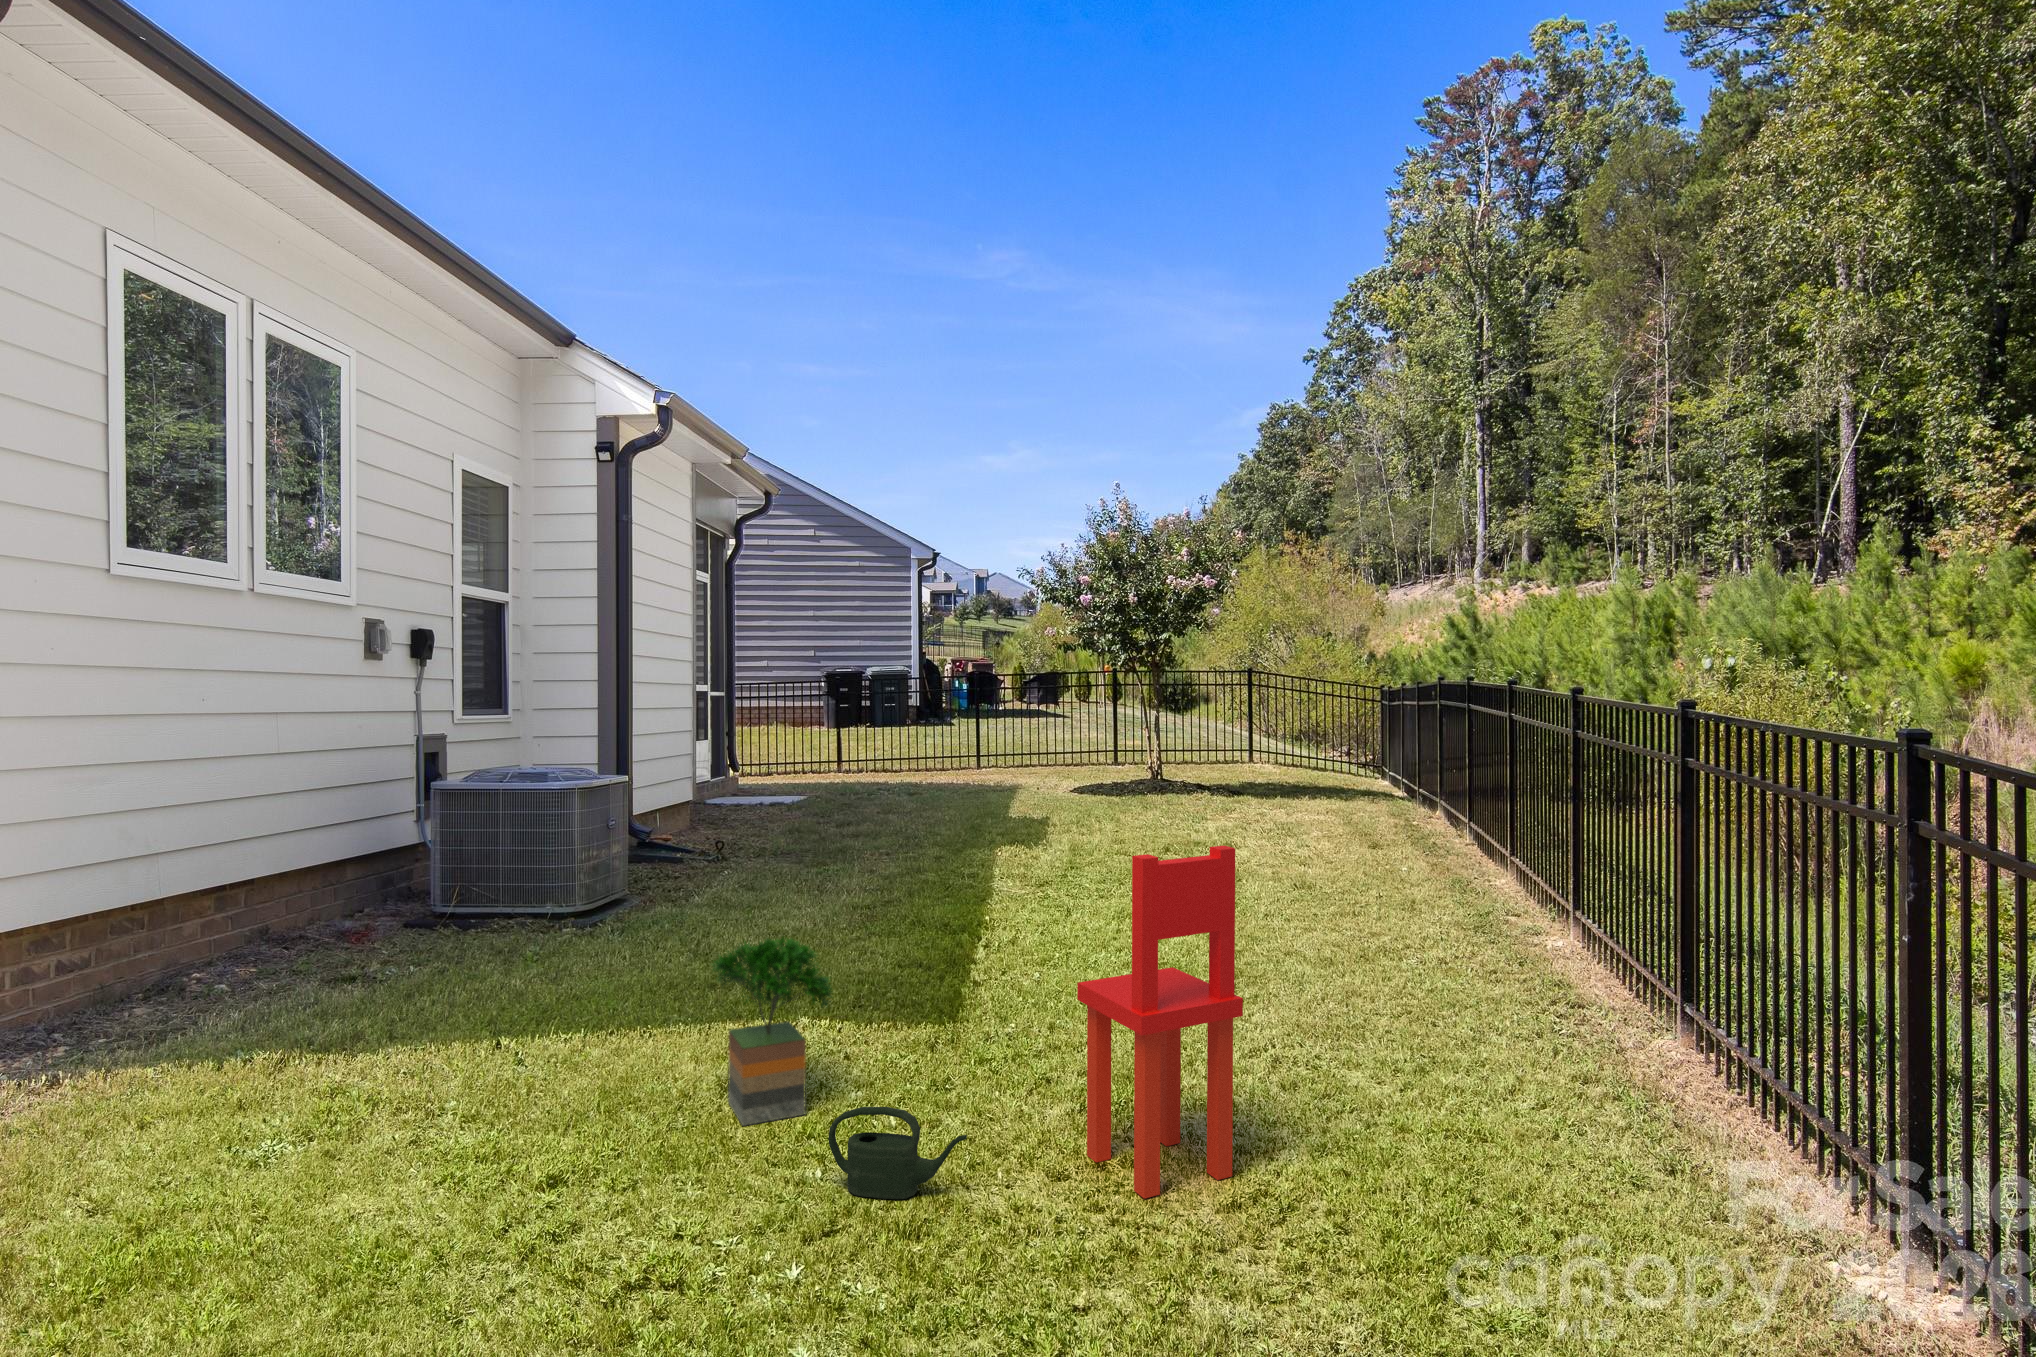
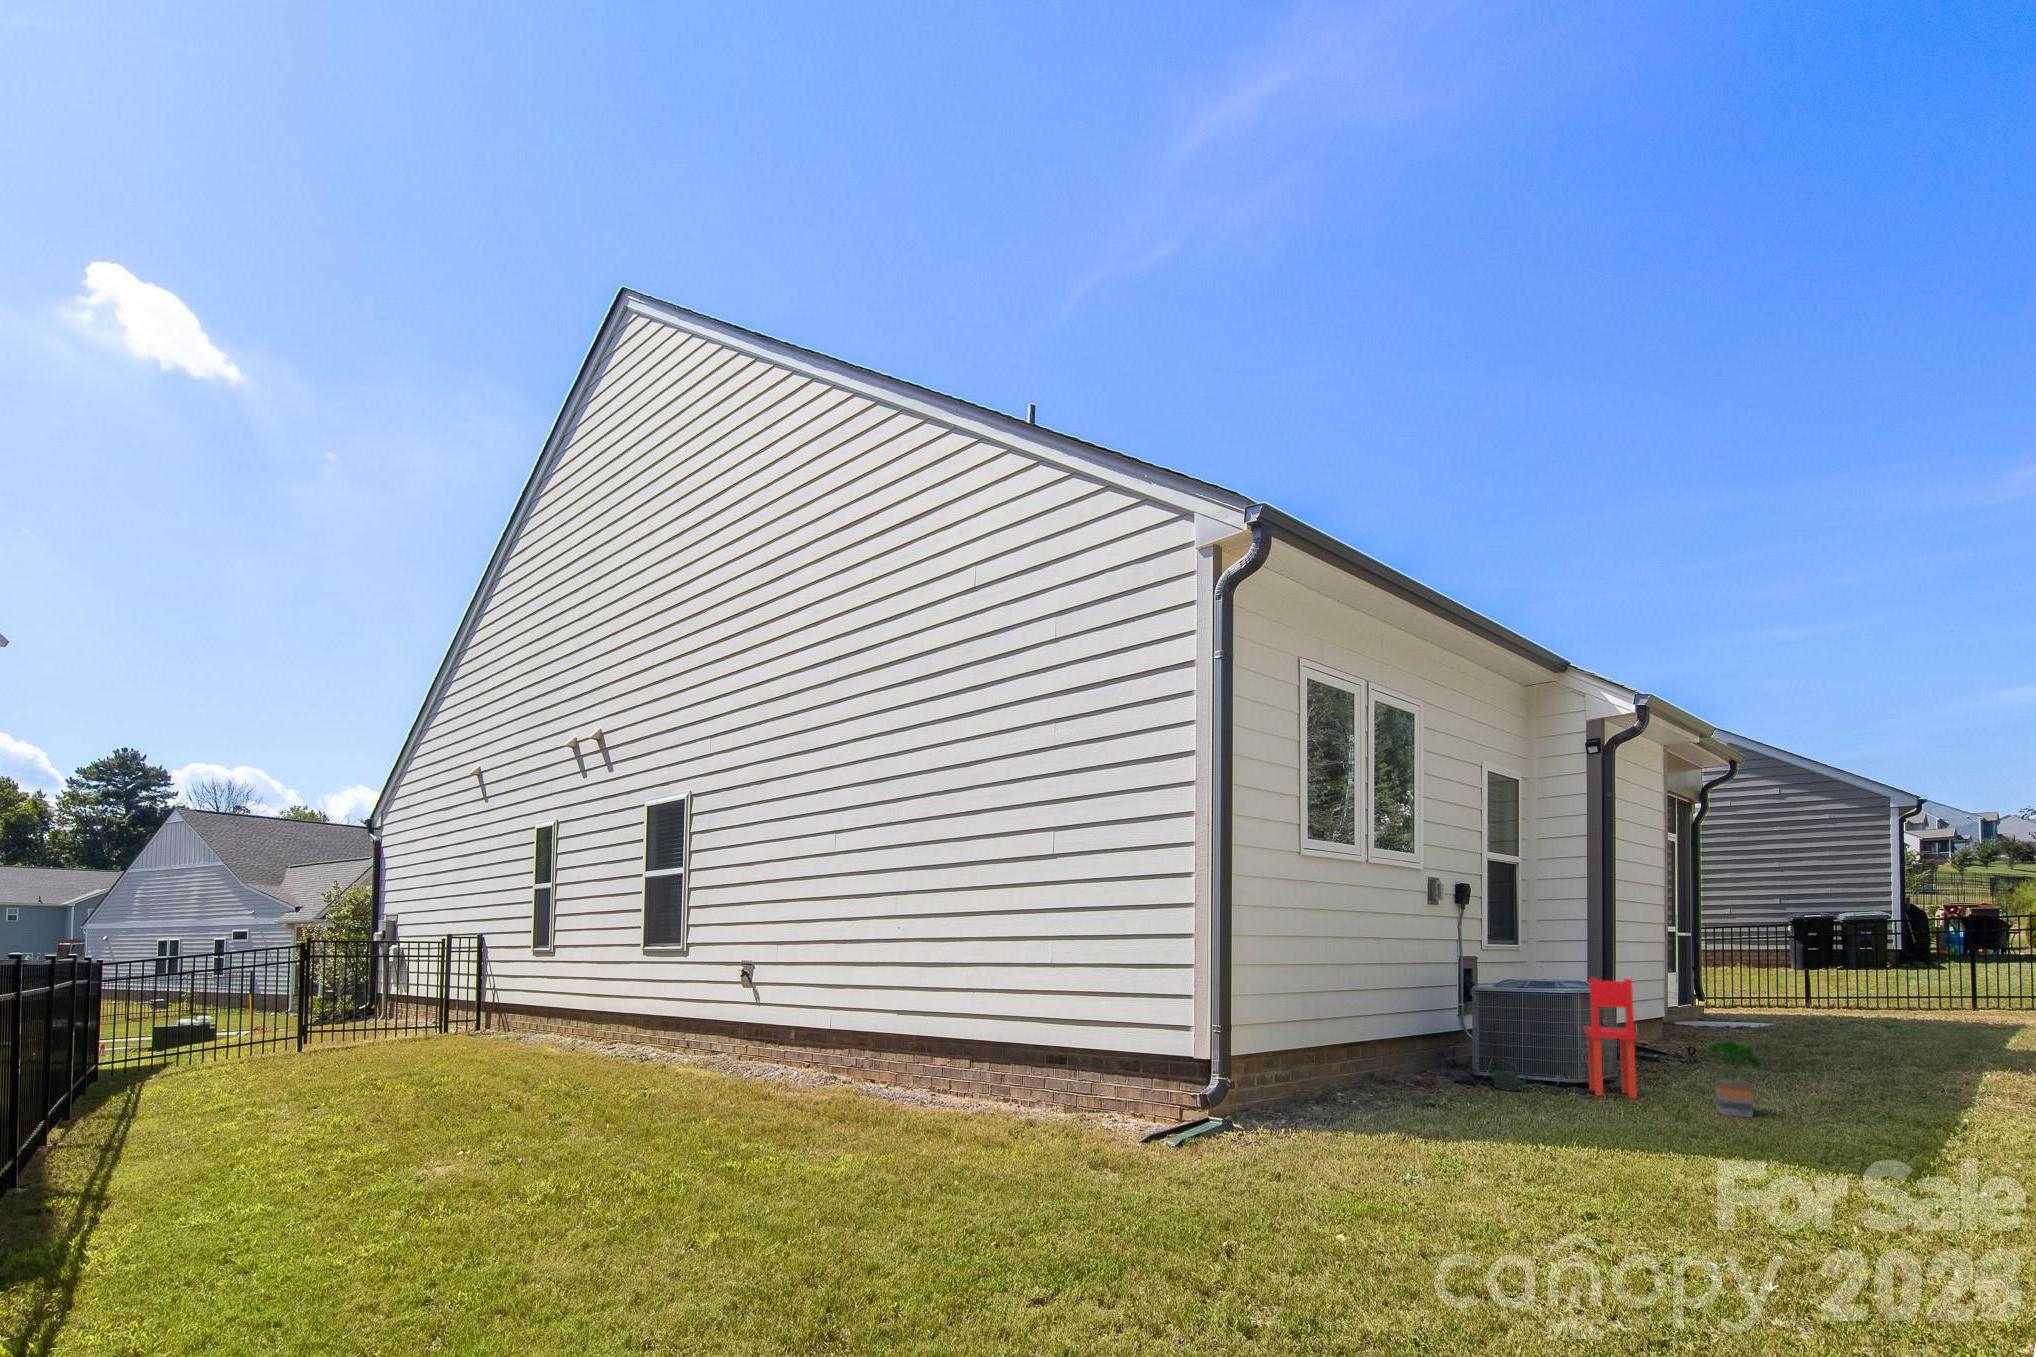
chair: present [1077,846,1243,1199] -> present [1584,978,1637,1099]
watering can: present [828,1107,967,1199] -> present [1488,1060,1531,1091]

